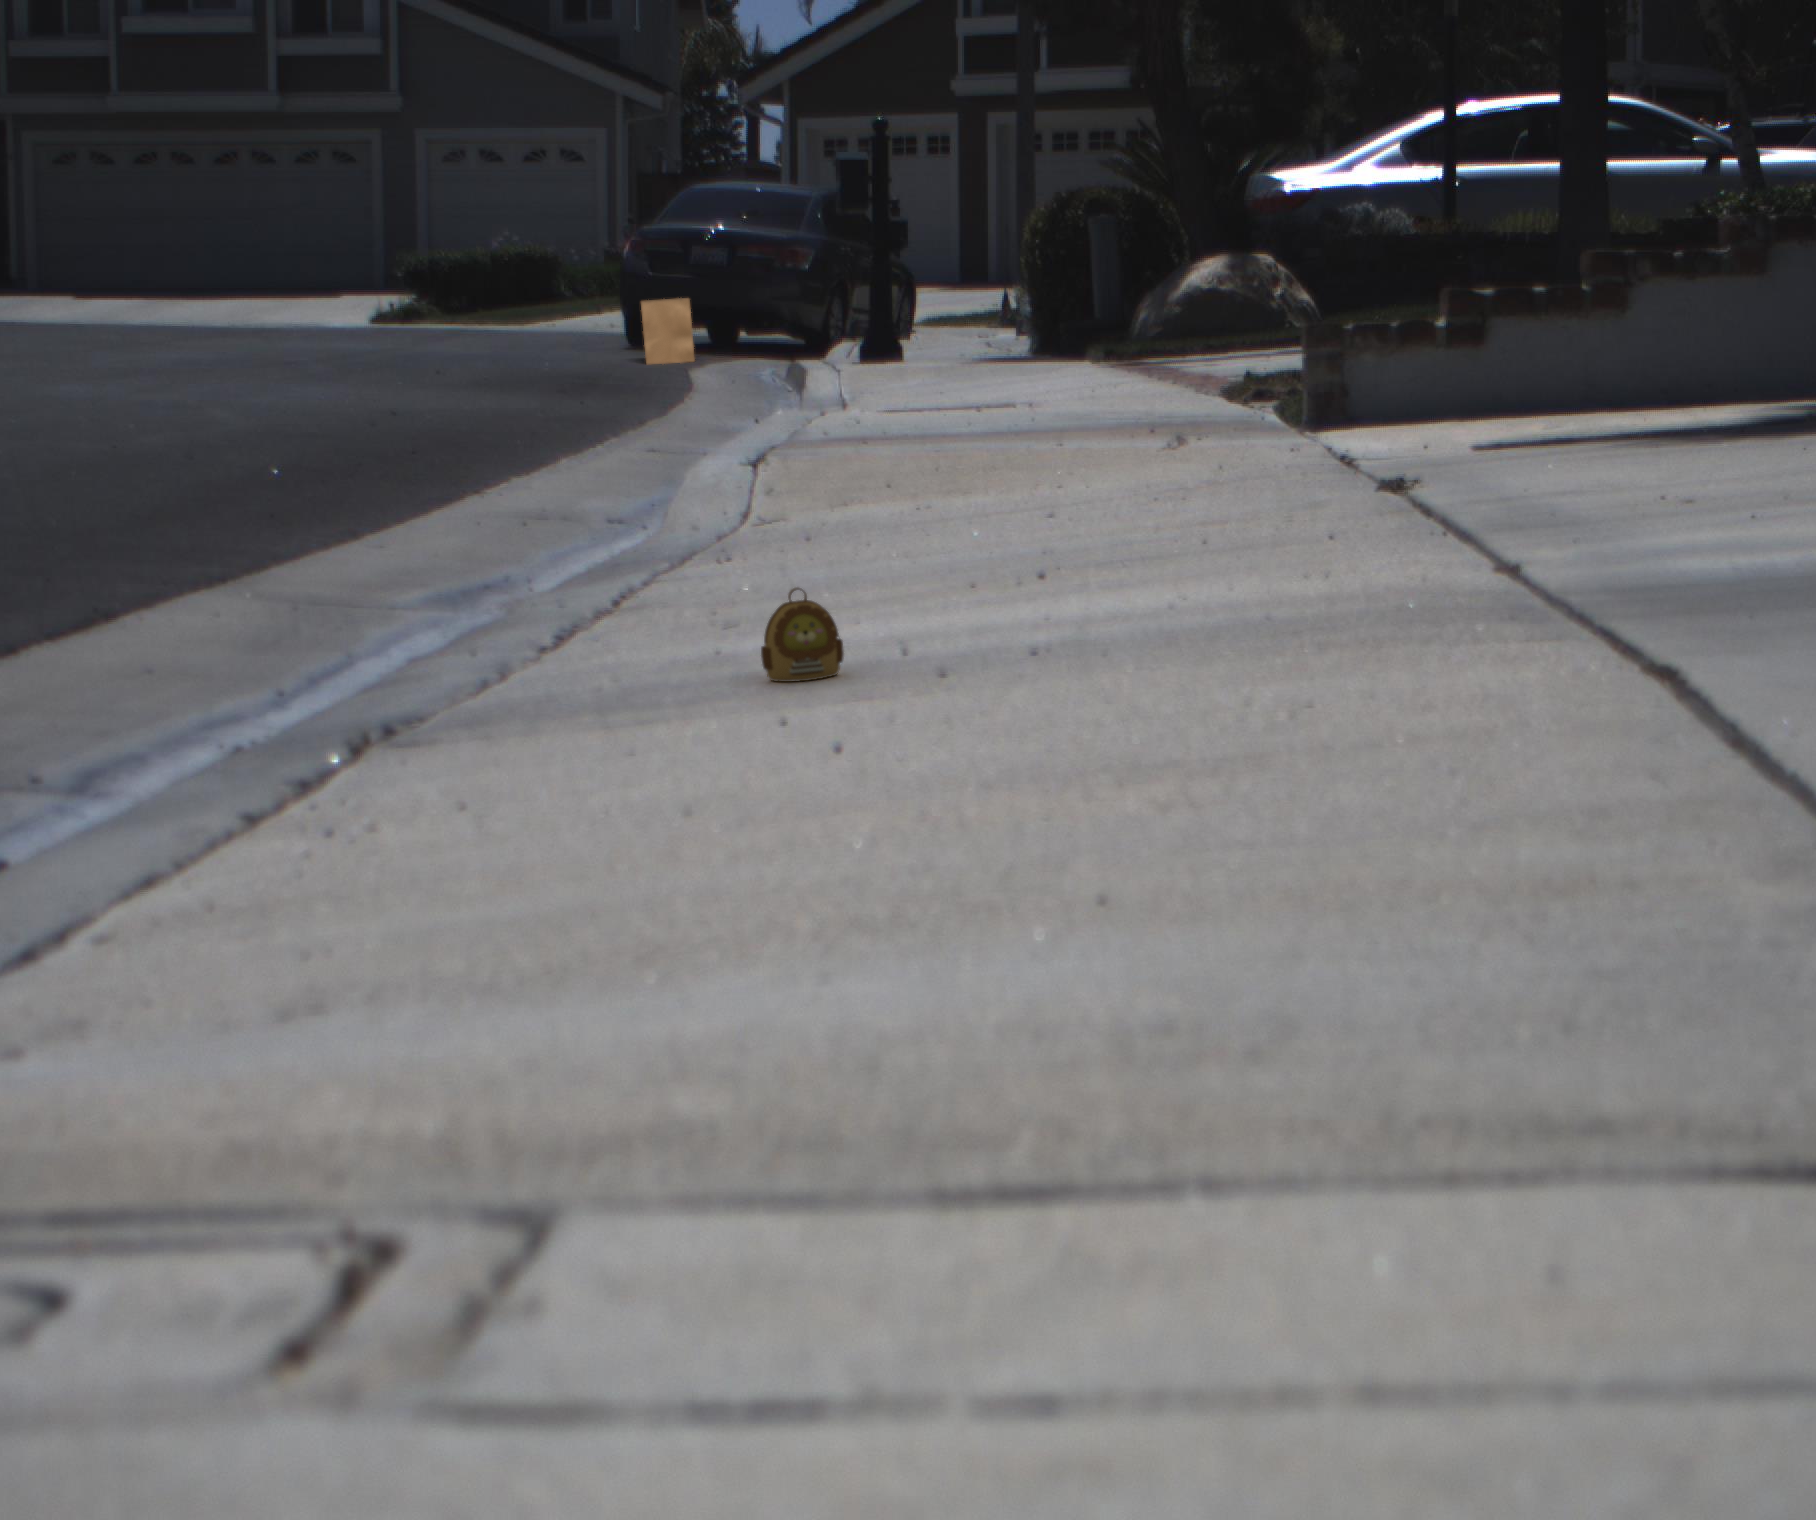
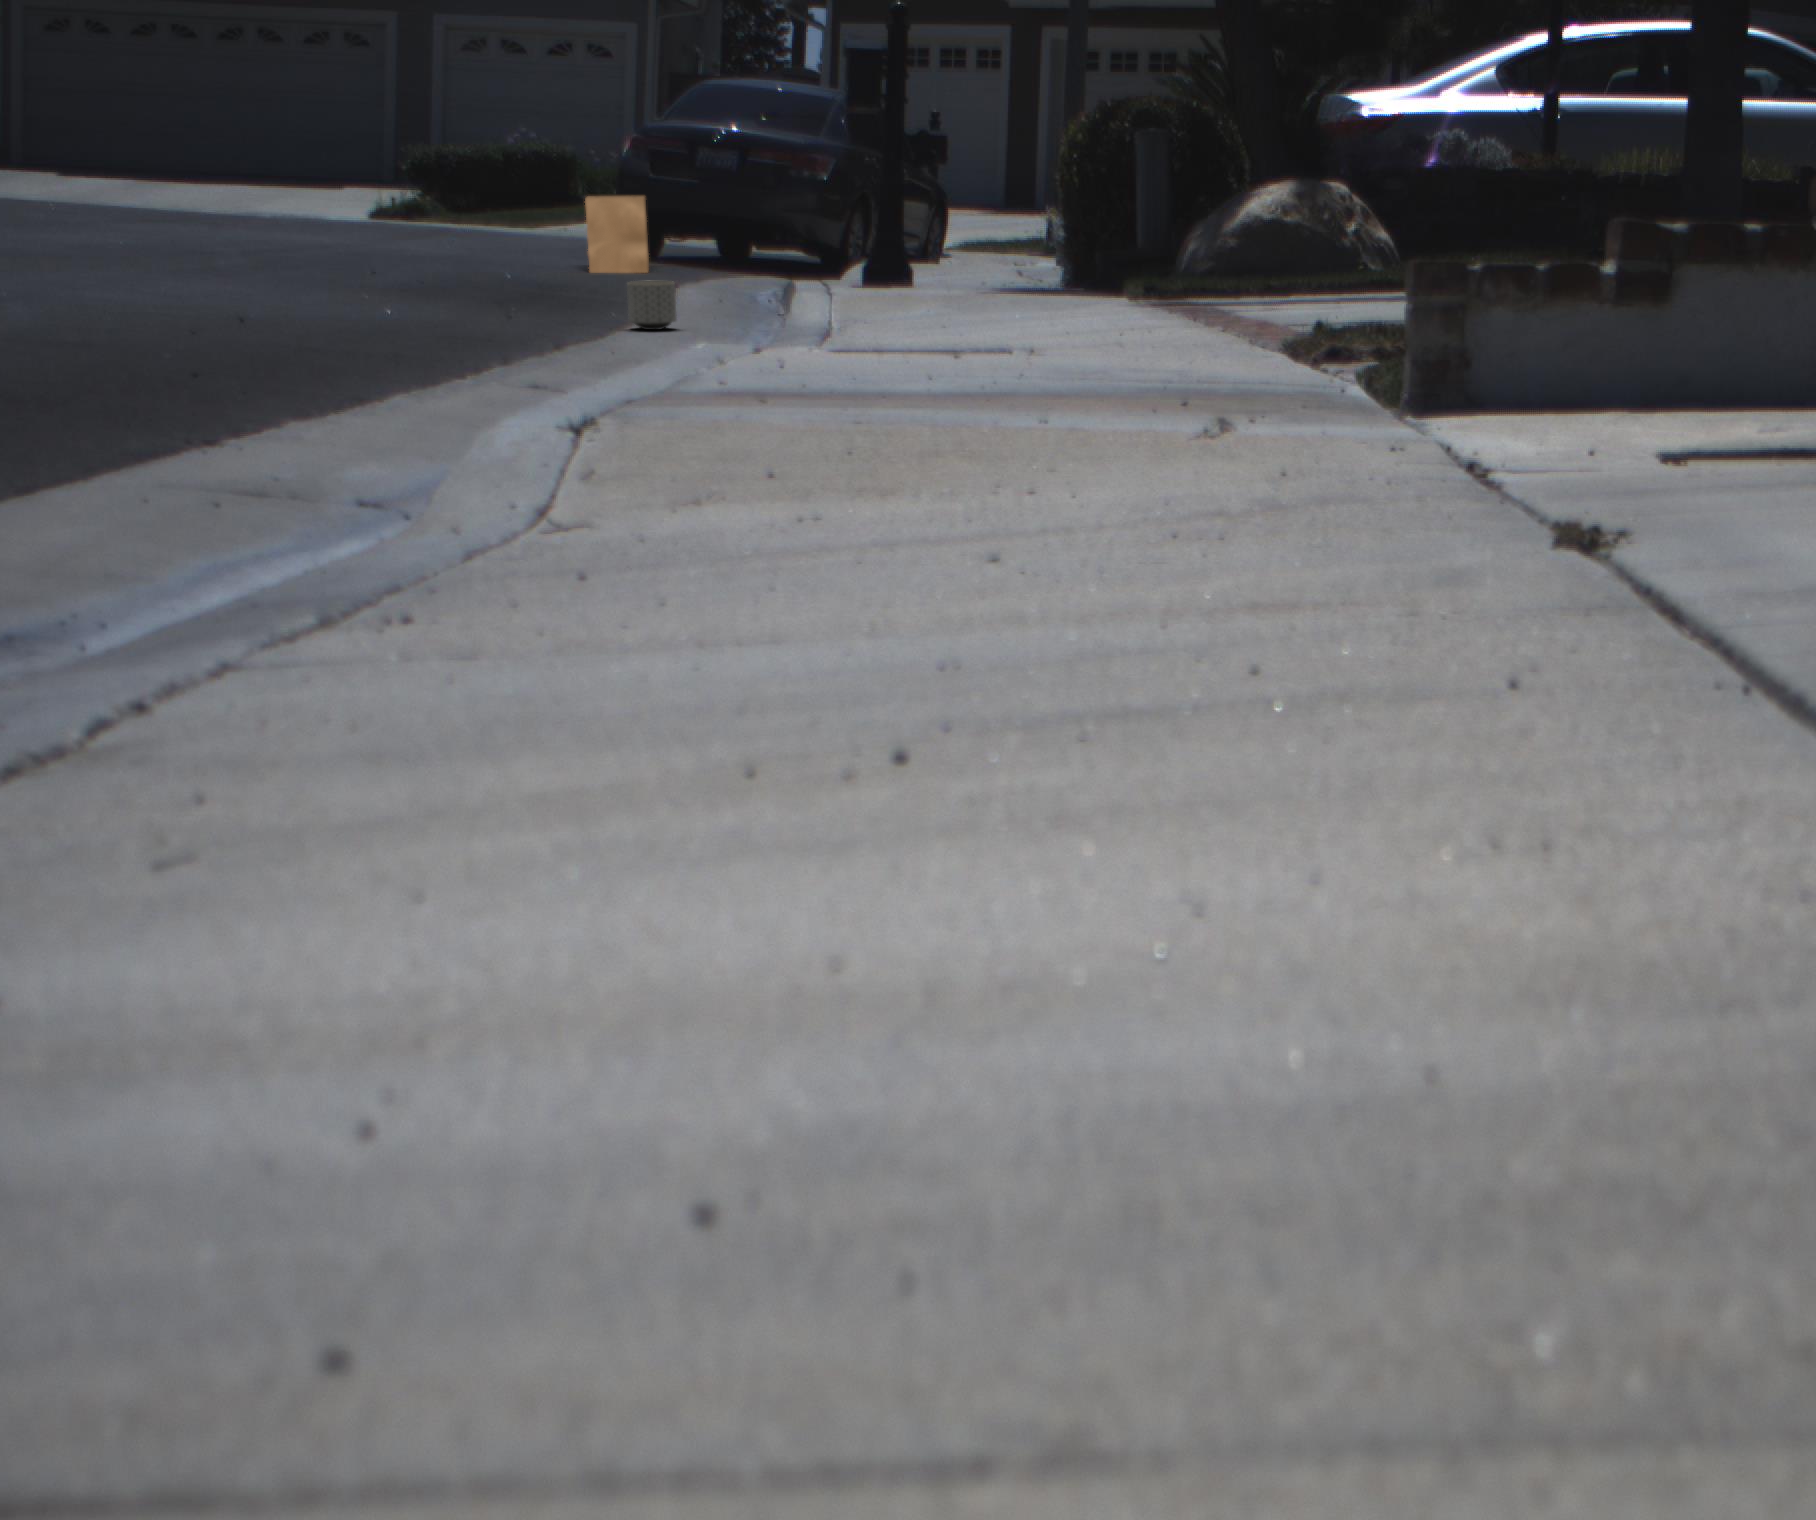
planter: none [716,367,755,405] -> present [627,281,677,330]
backpack: present [761,588,844,682] -> none [64,875,305,1133]

